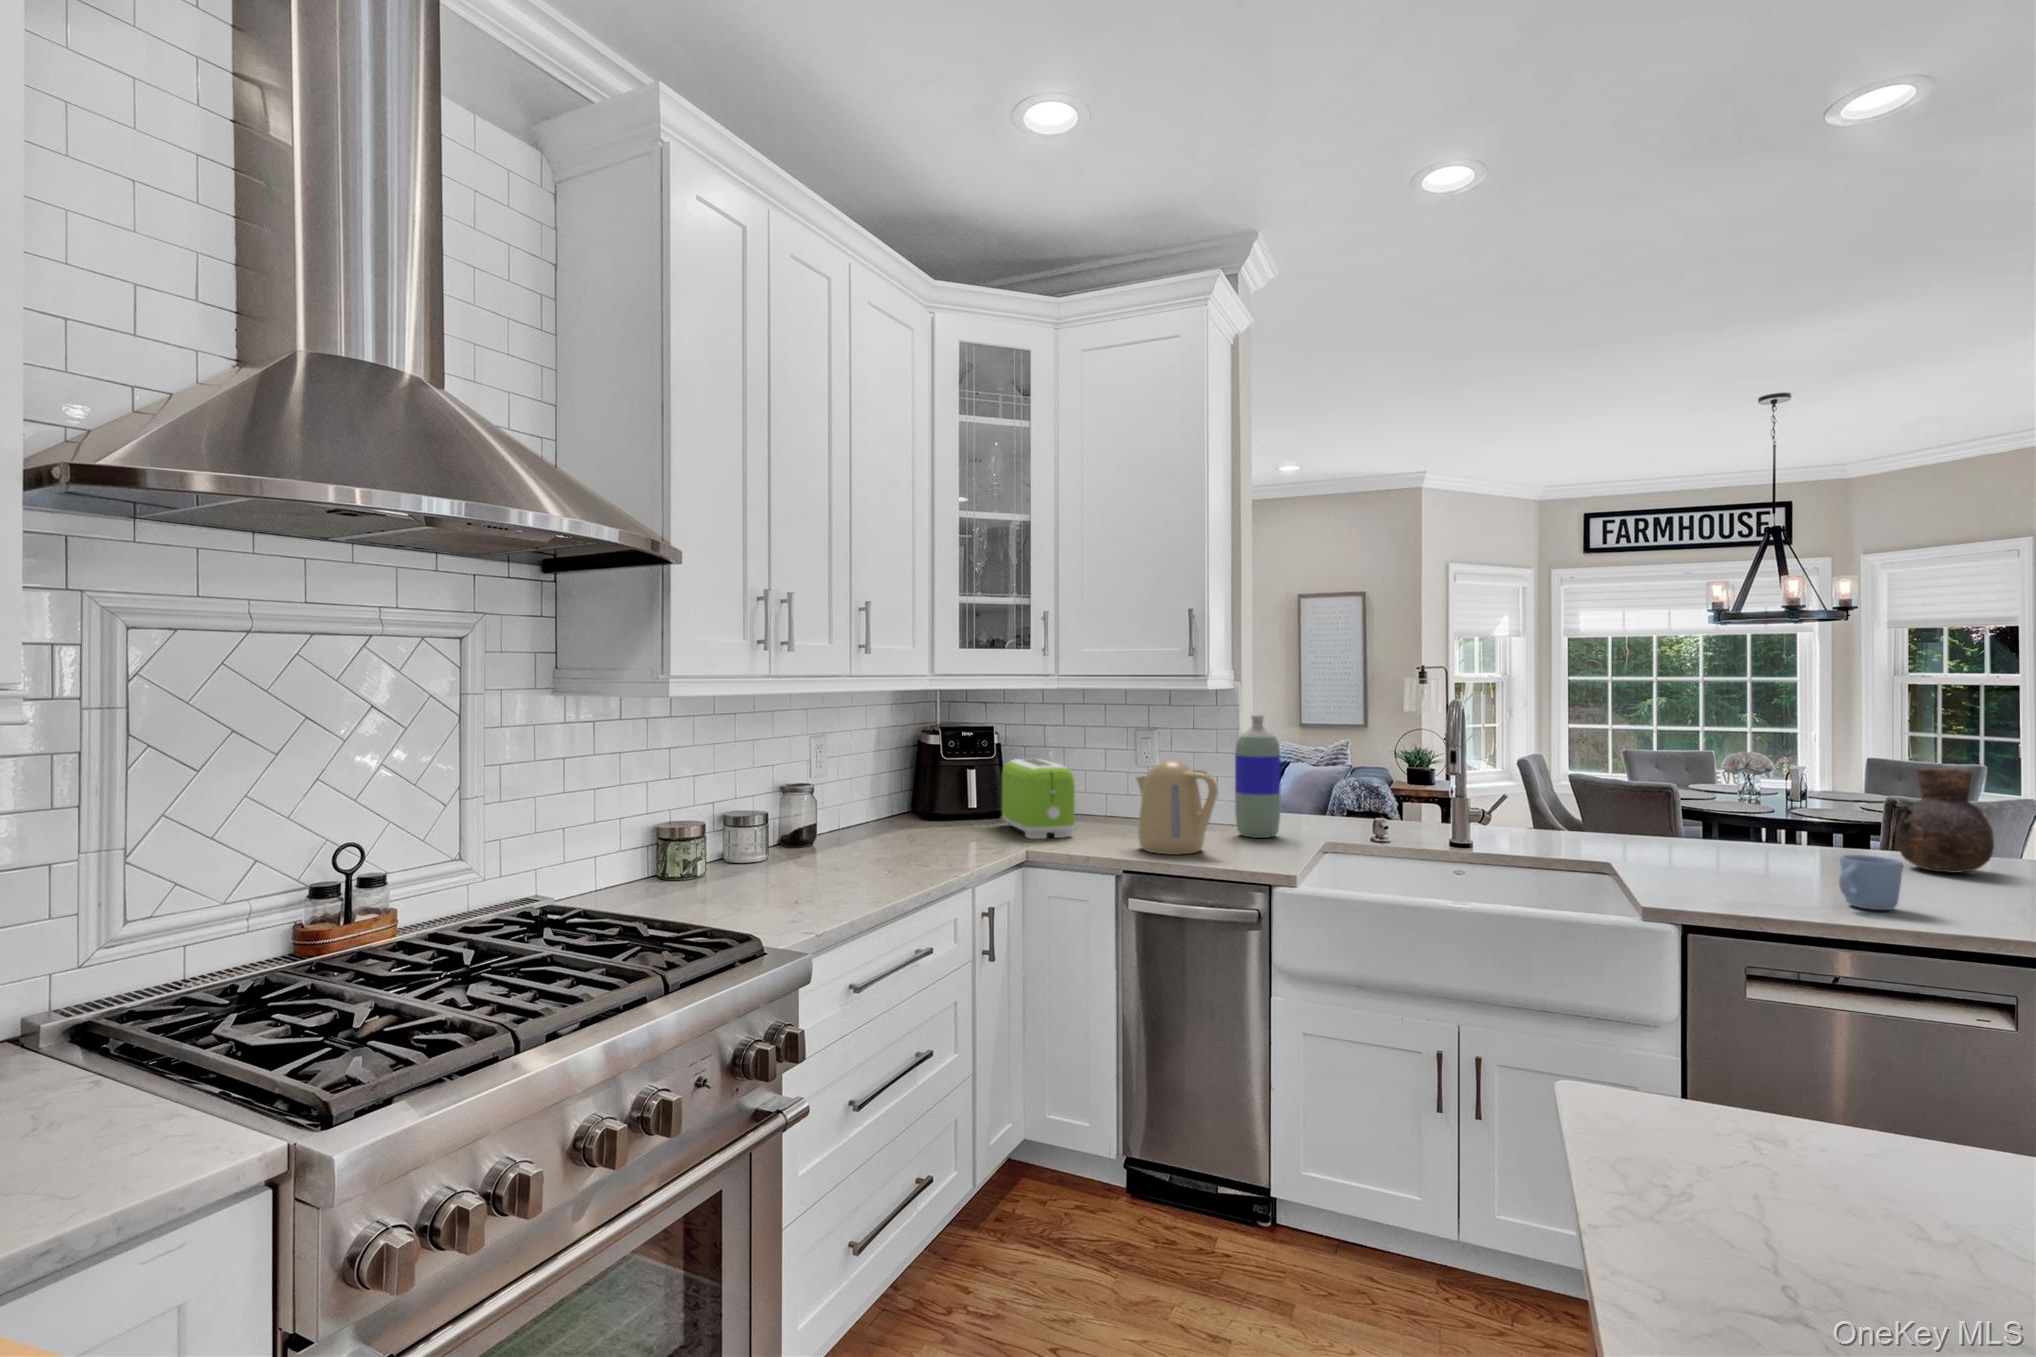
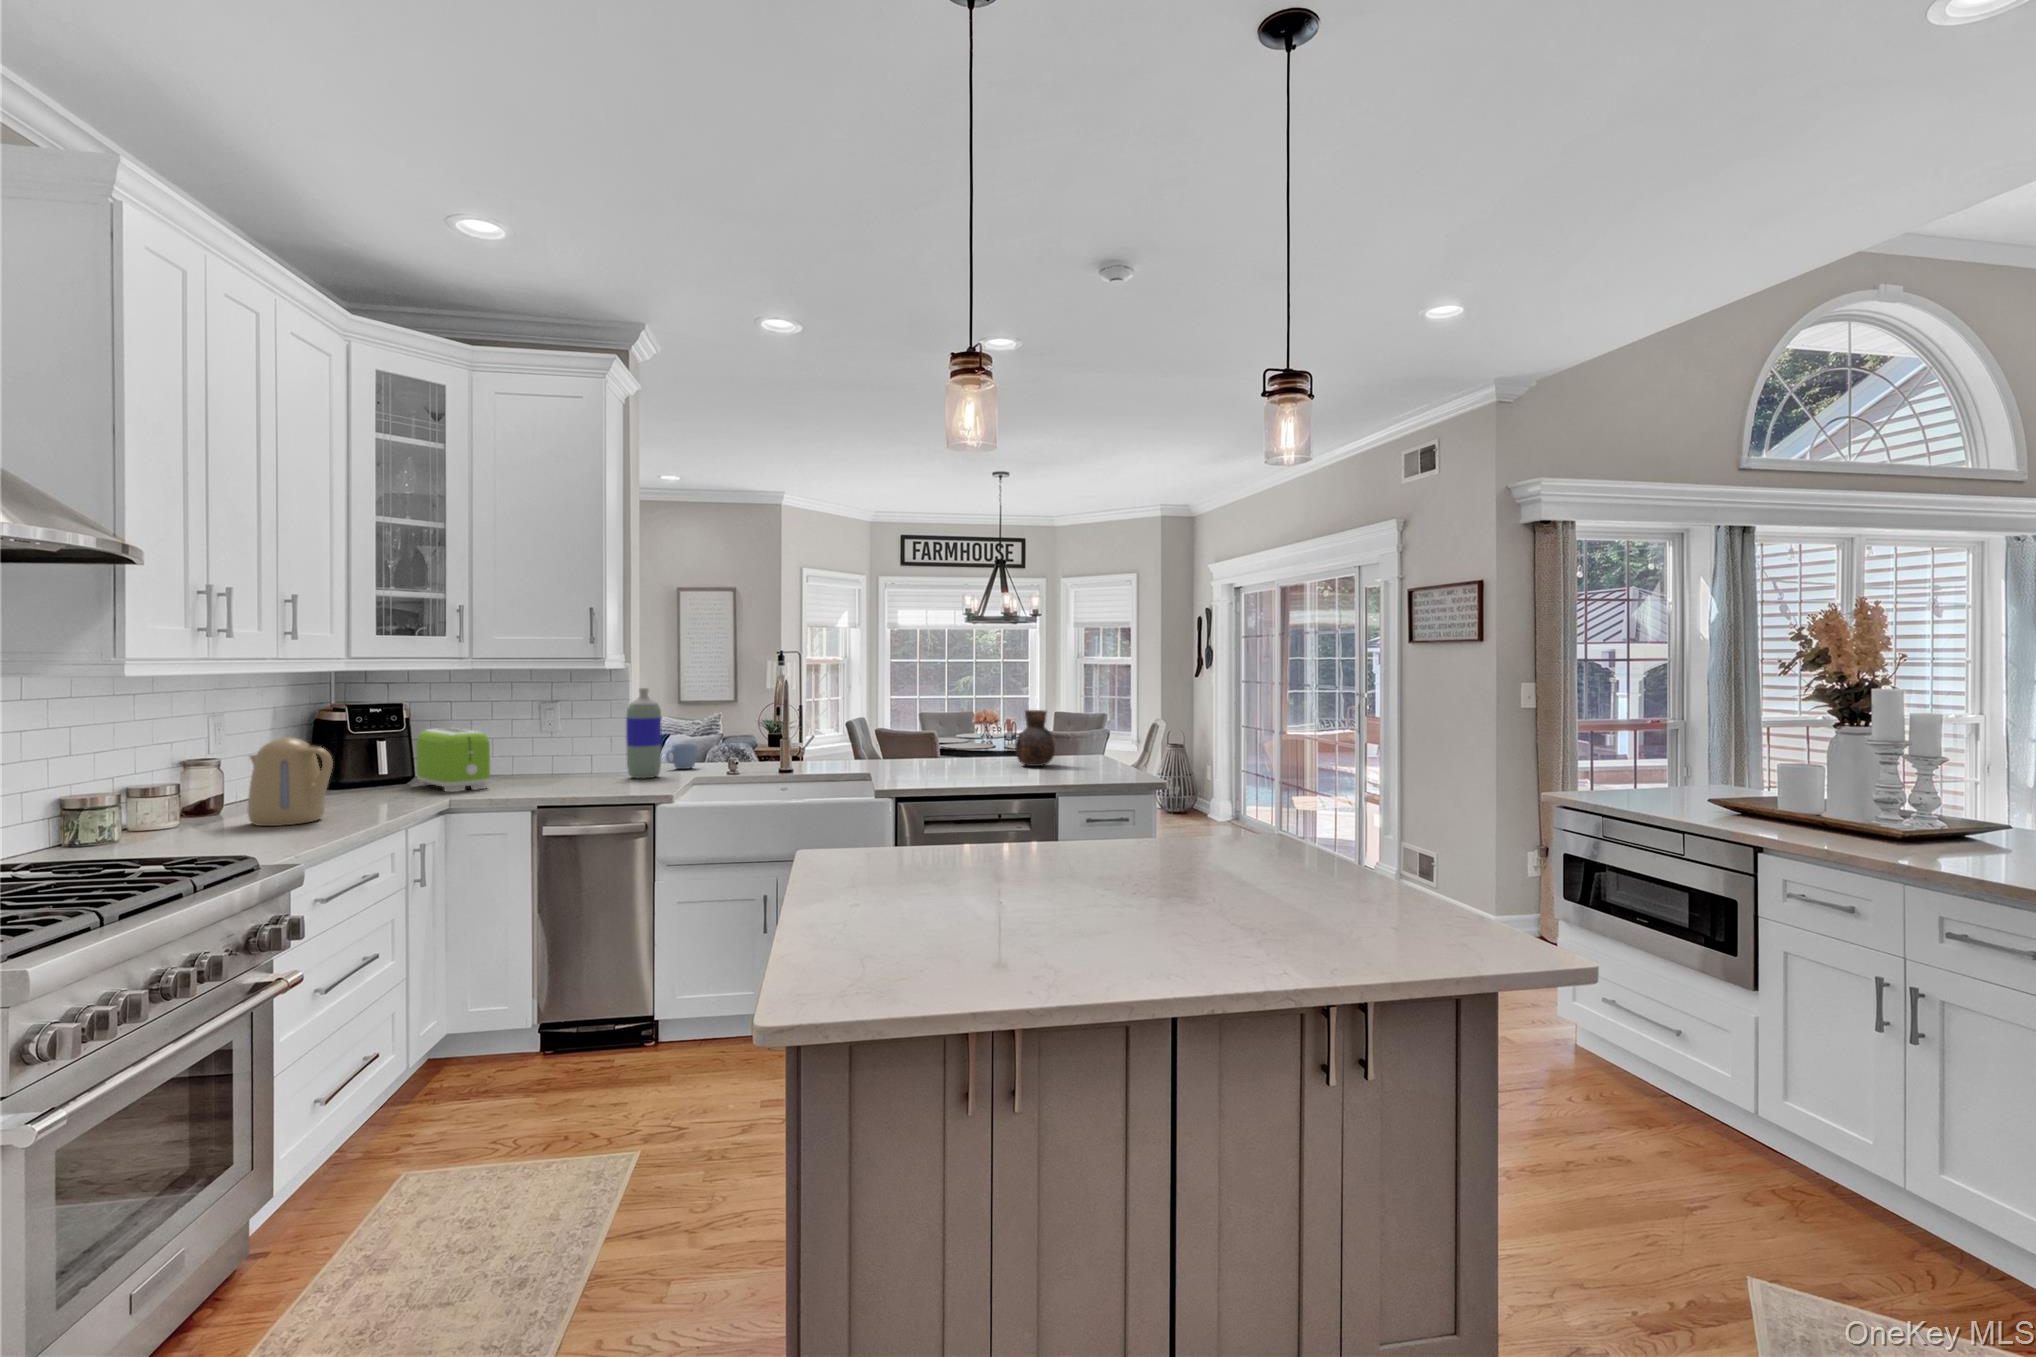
kettle: present [1136,760,1218,855] -> present [248,737,333,826]
mug: present [1839,855,1903,910] -> present [666,744,697,769]

